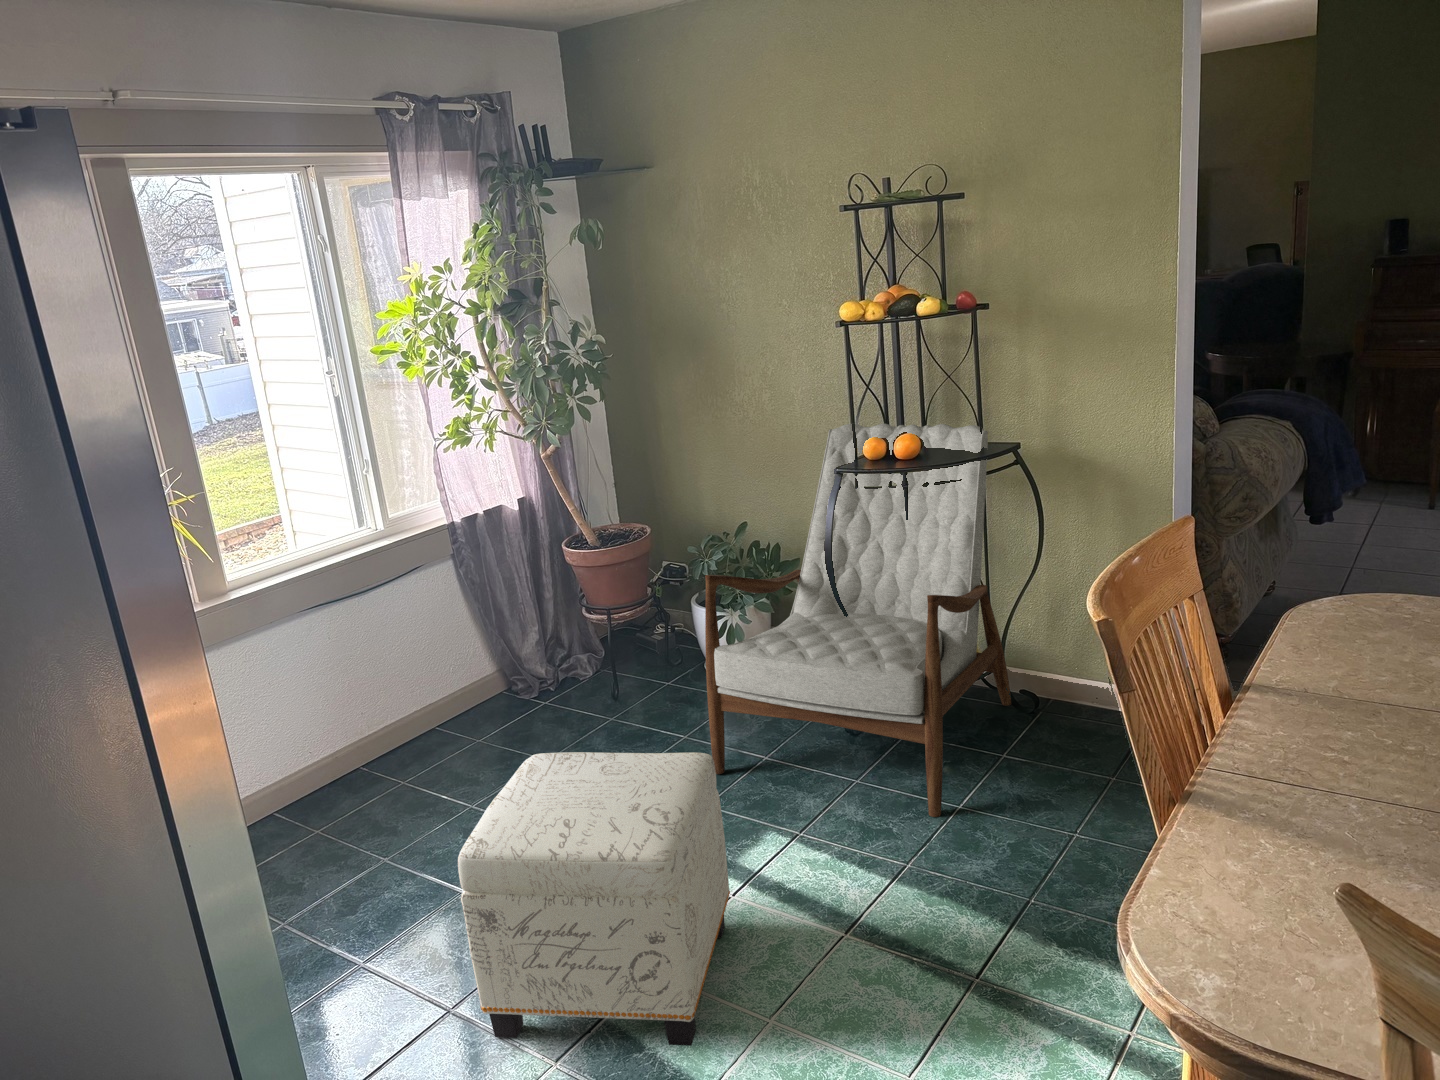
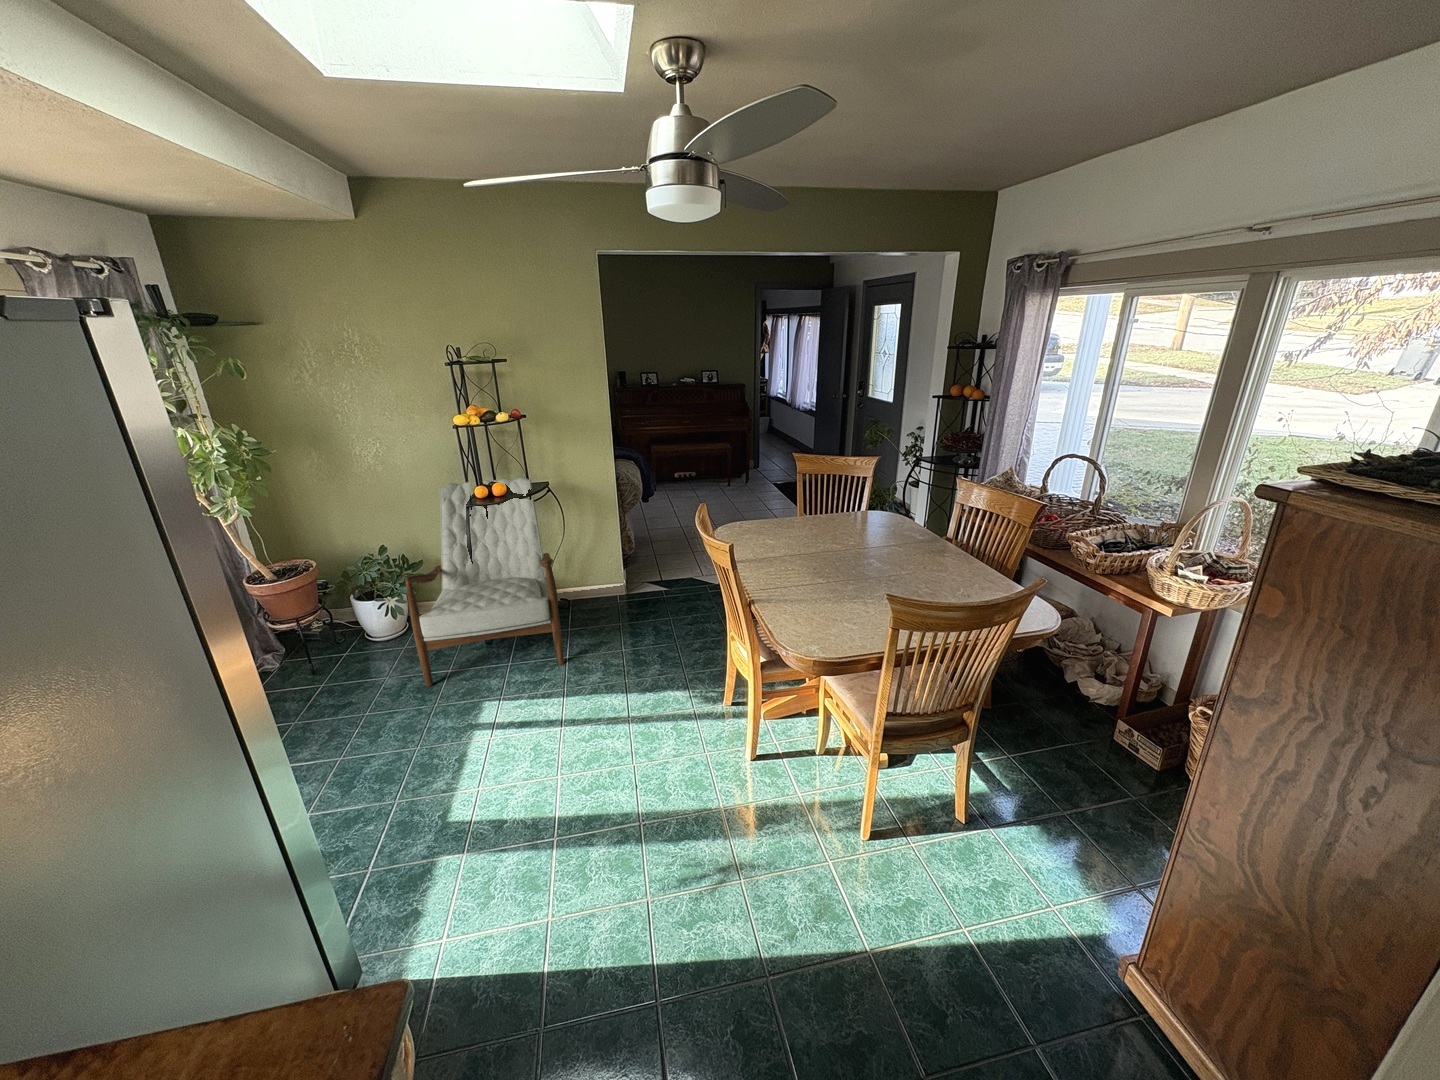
ottoman: present [458,752,730,1046] -> none [363,665,530,866]

